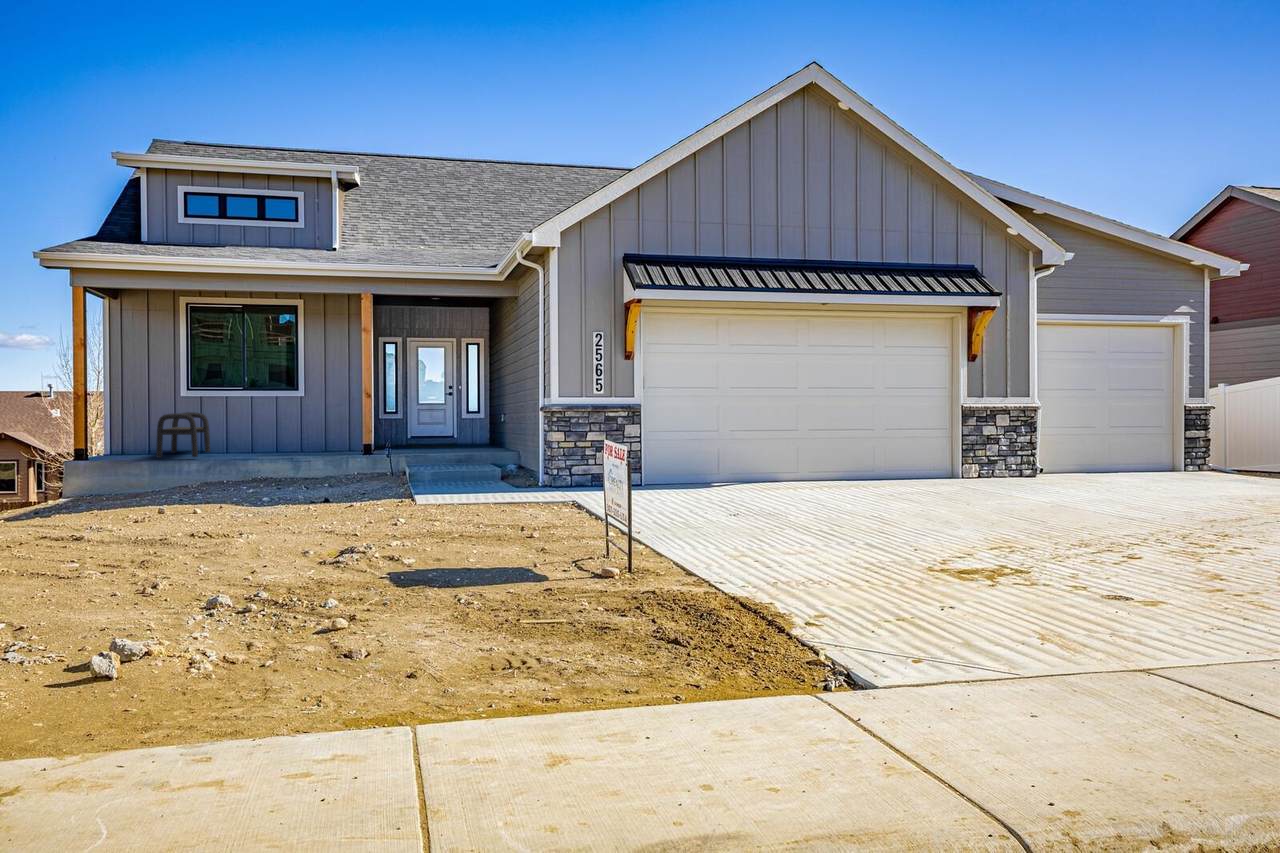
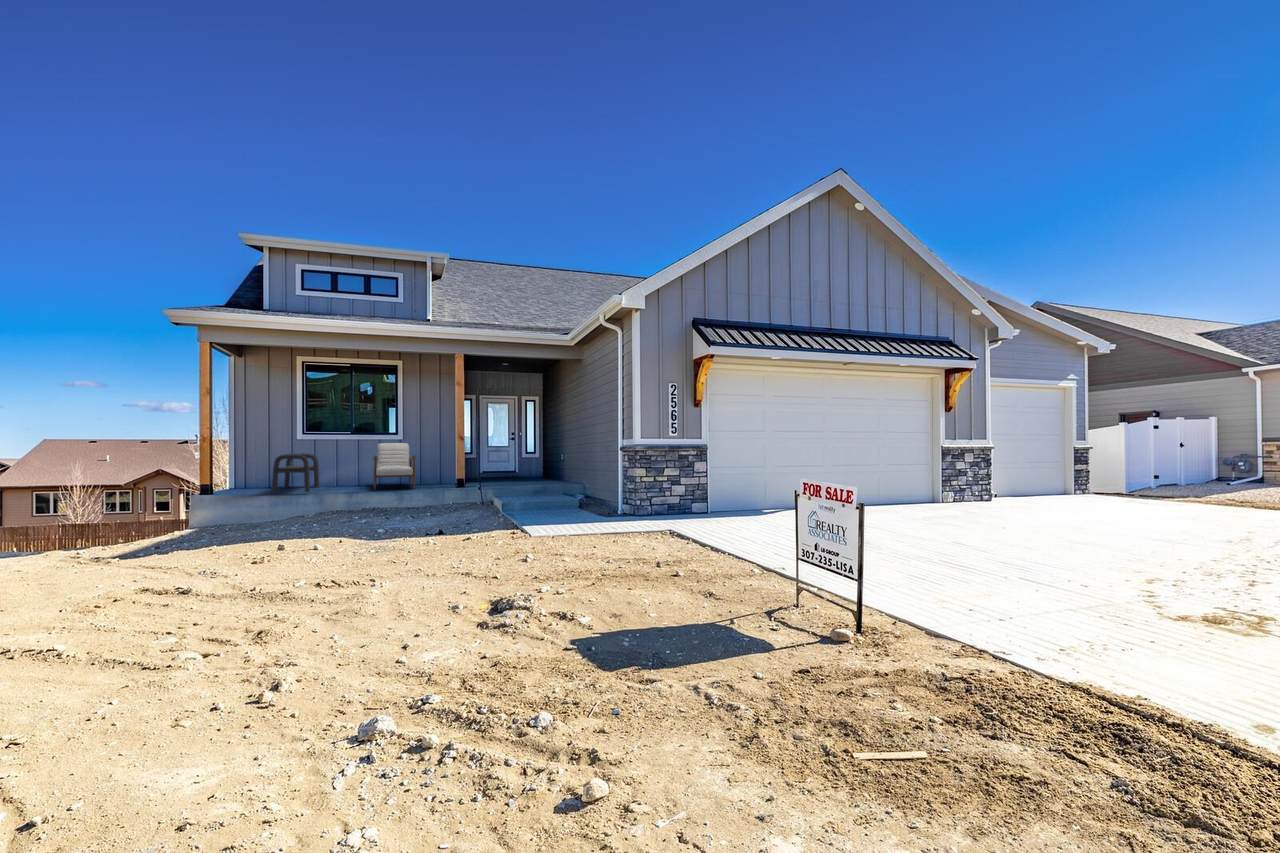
chair: none [268,400,319,455] -> present [372,443,416,489]

